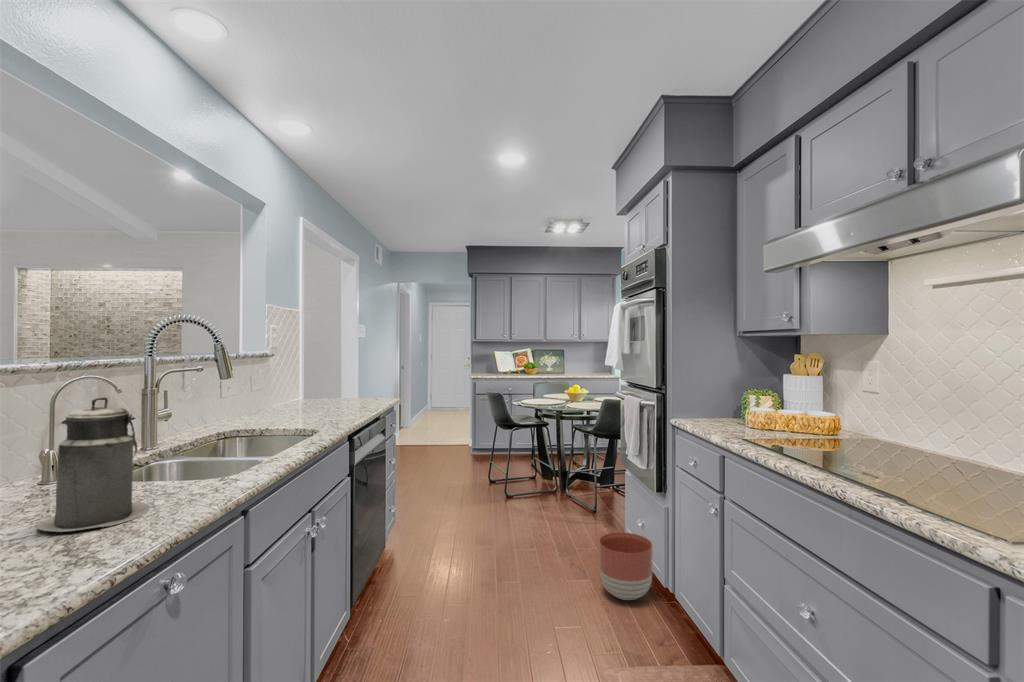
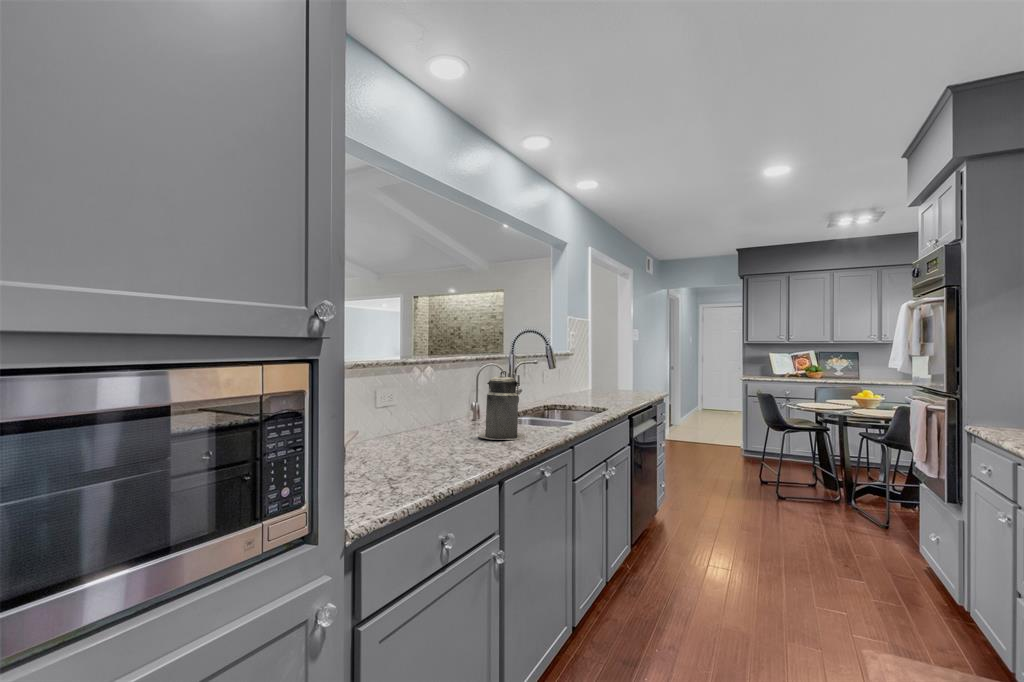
planter: present [599,532,653,600] -> none [874,538,942,607]

